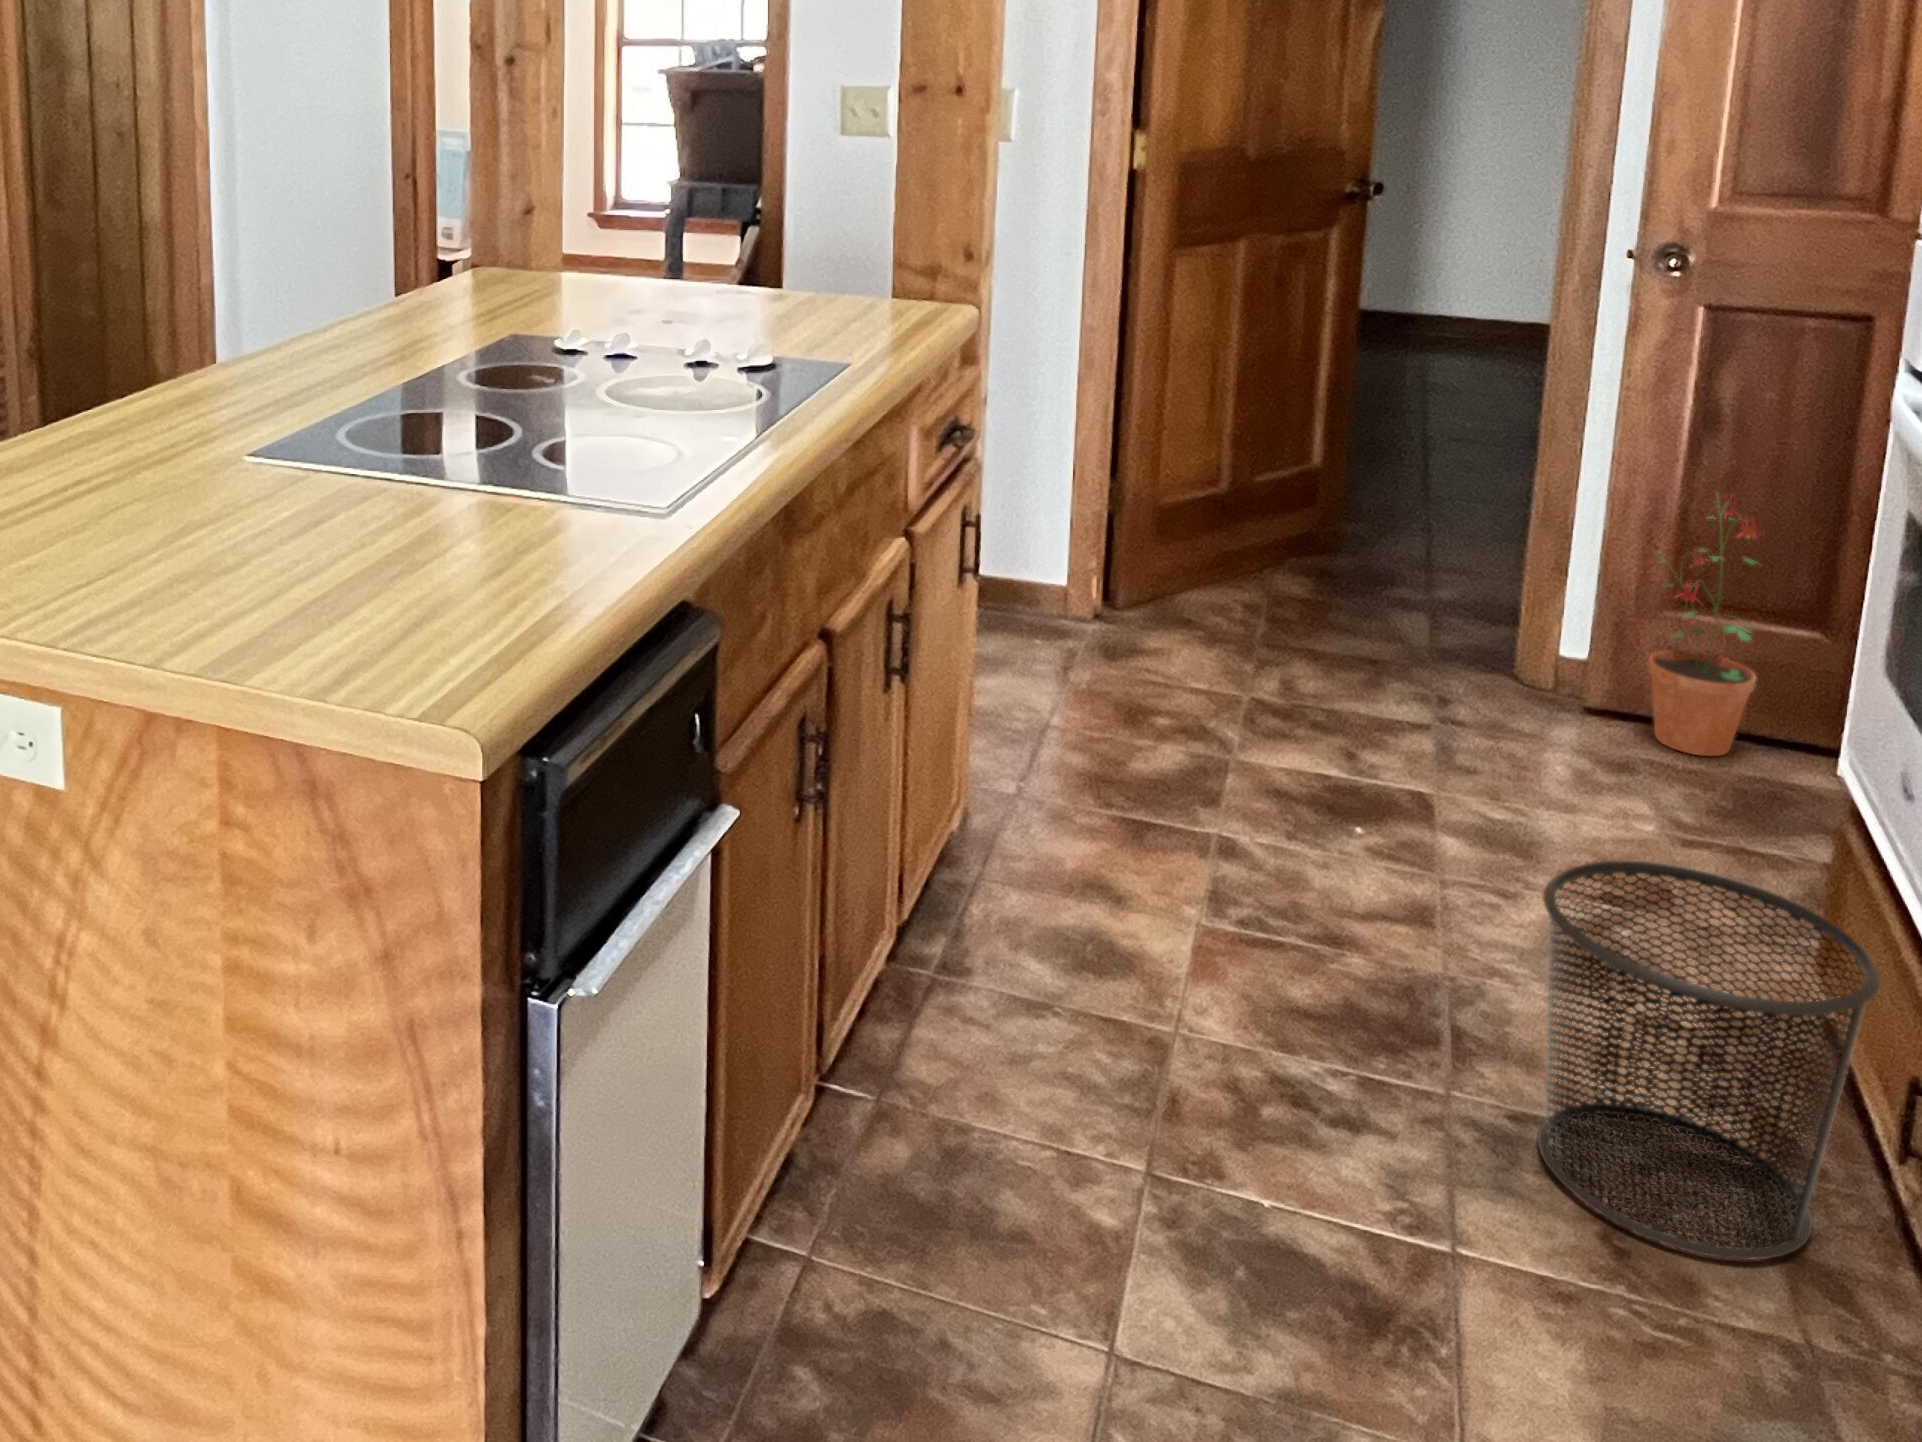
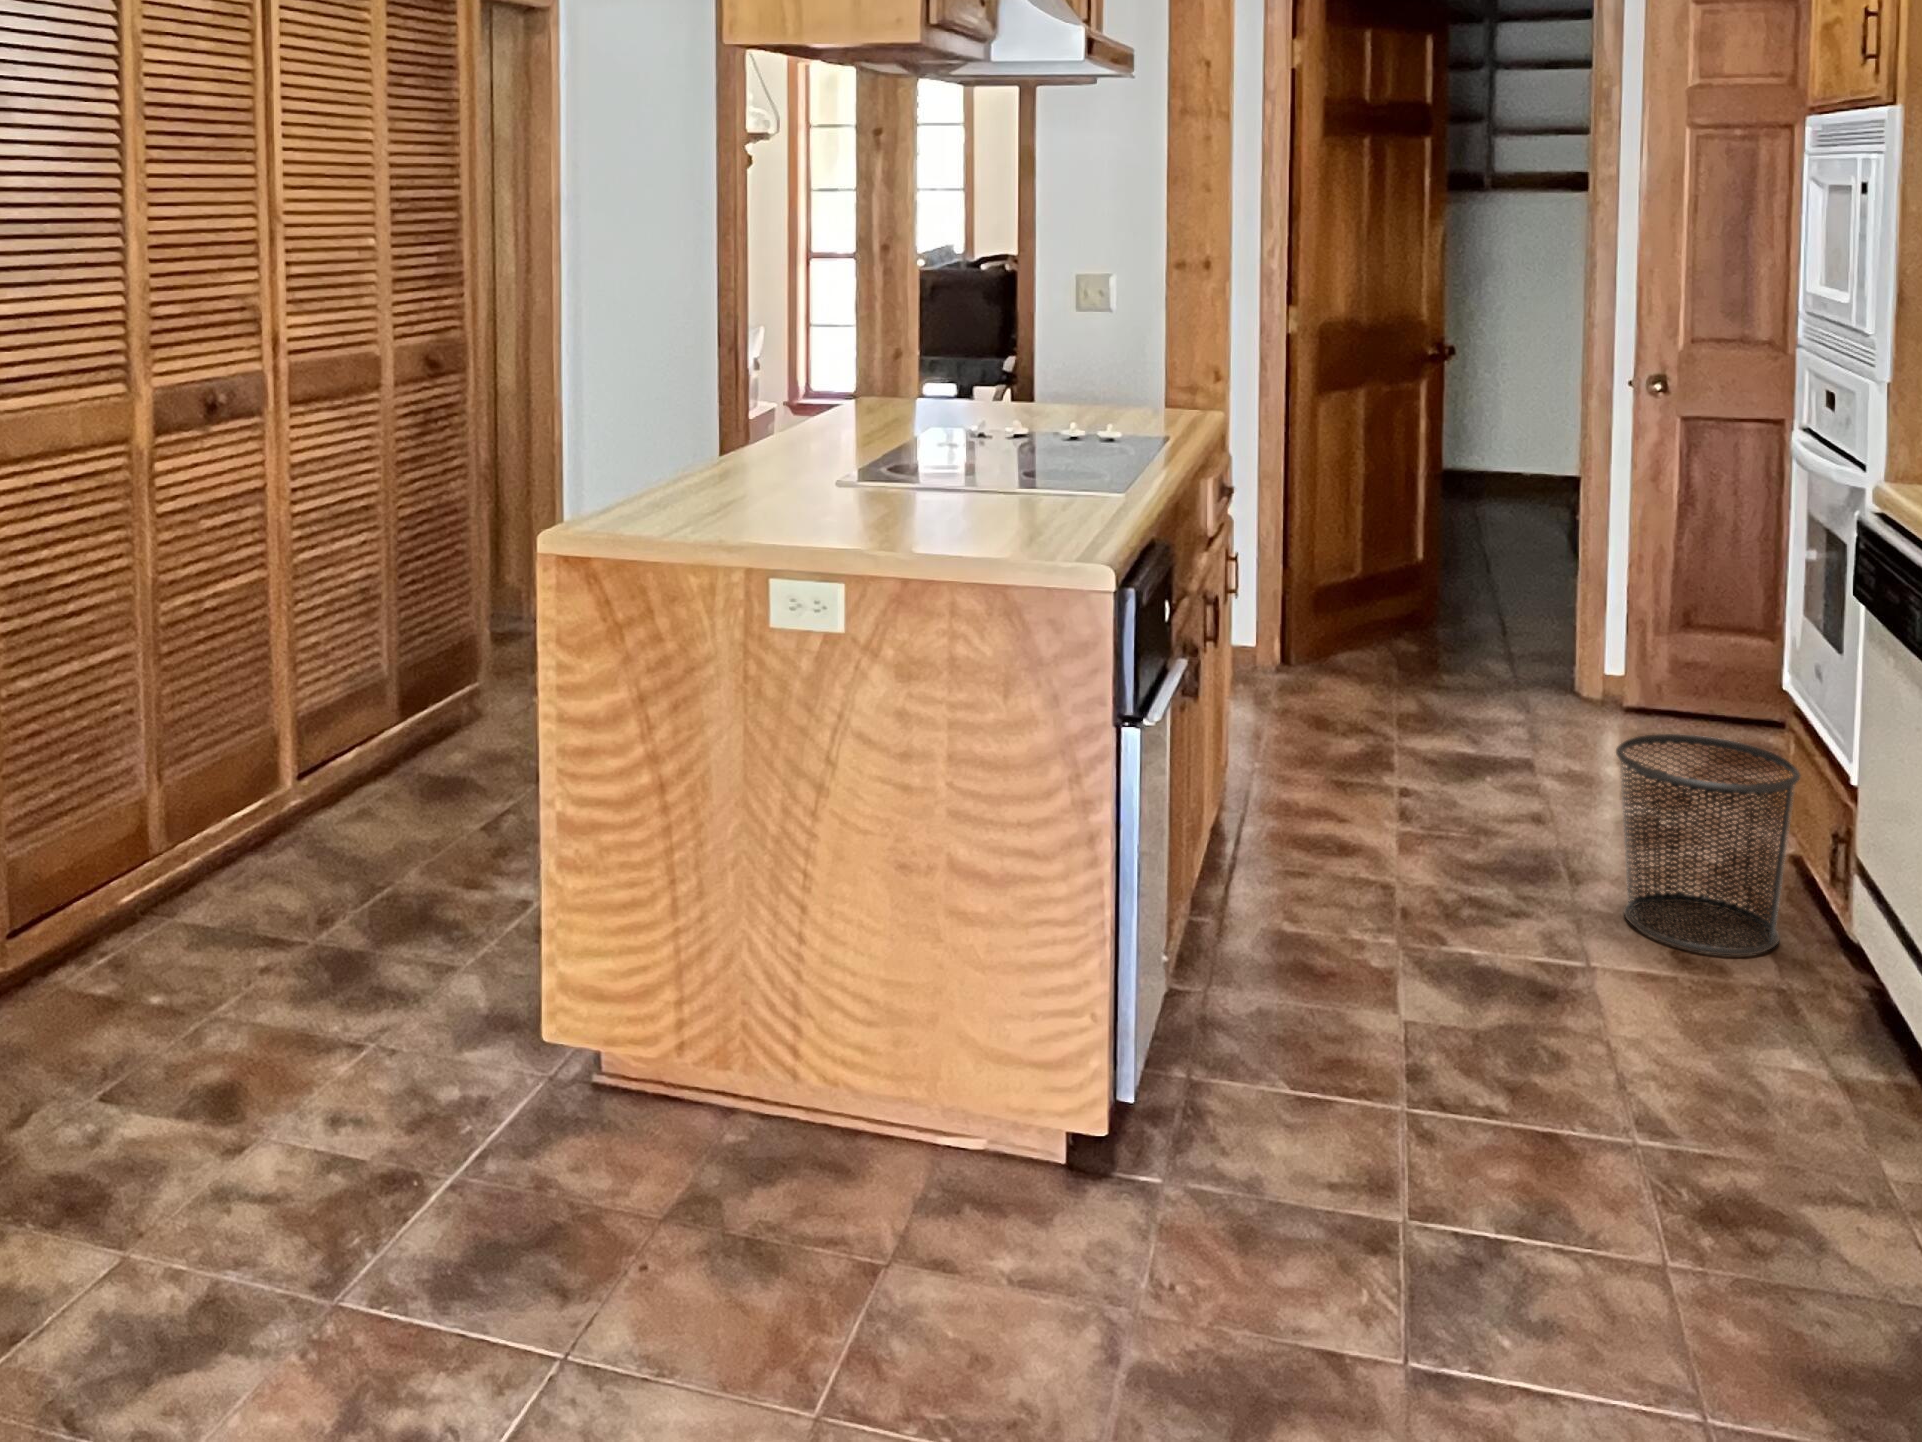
potted plant: present [1636,494,1759,756] -> none [1640,545,1730,730]

